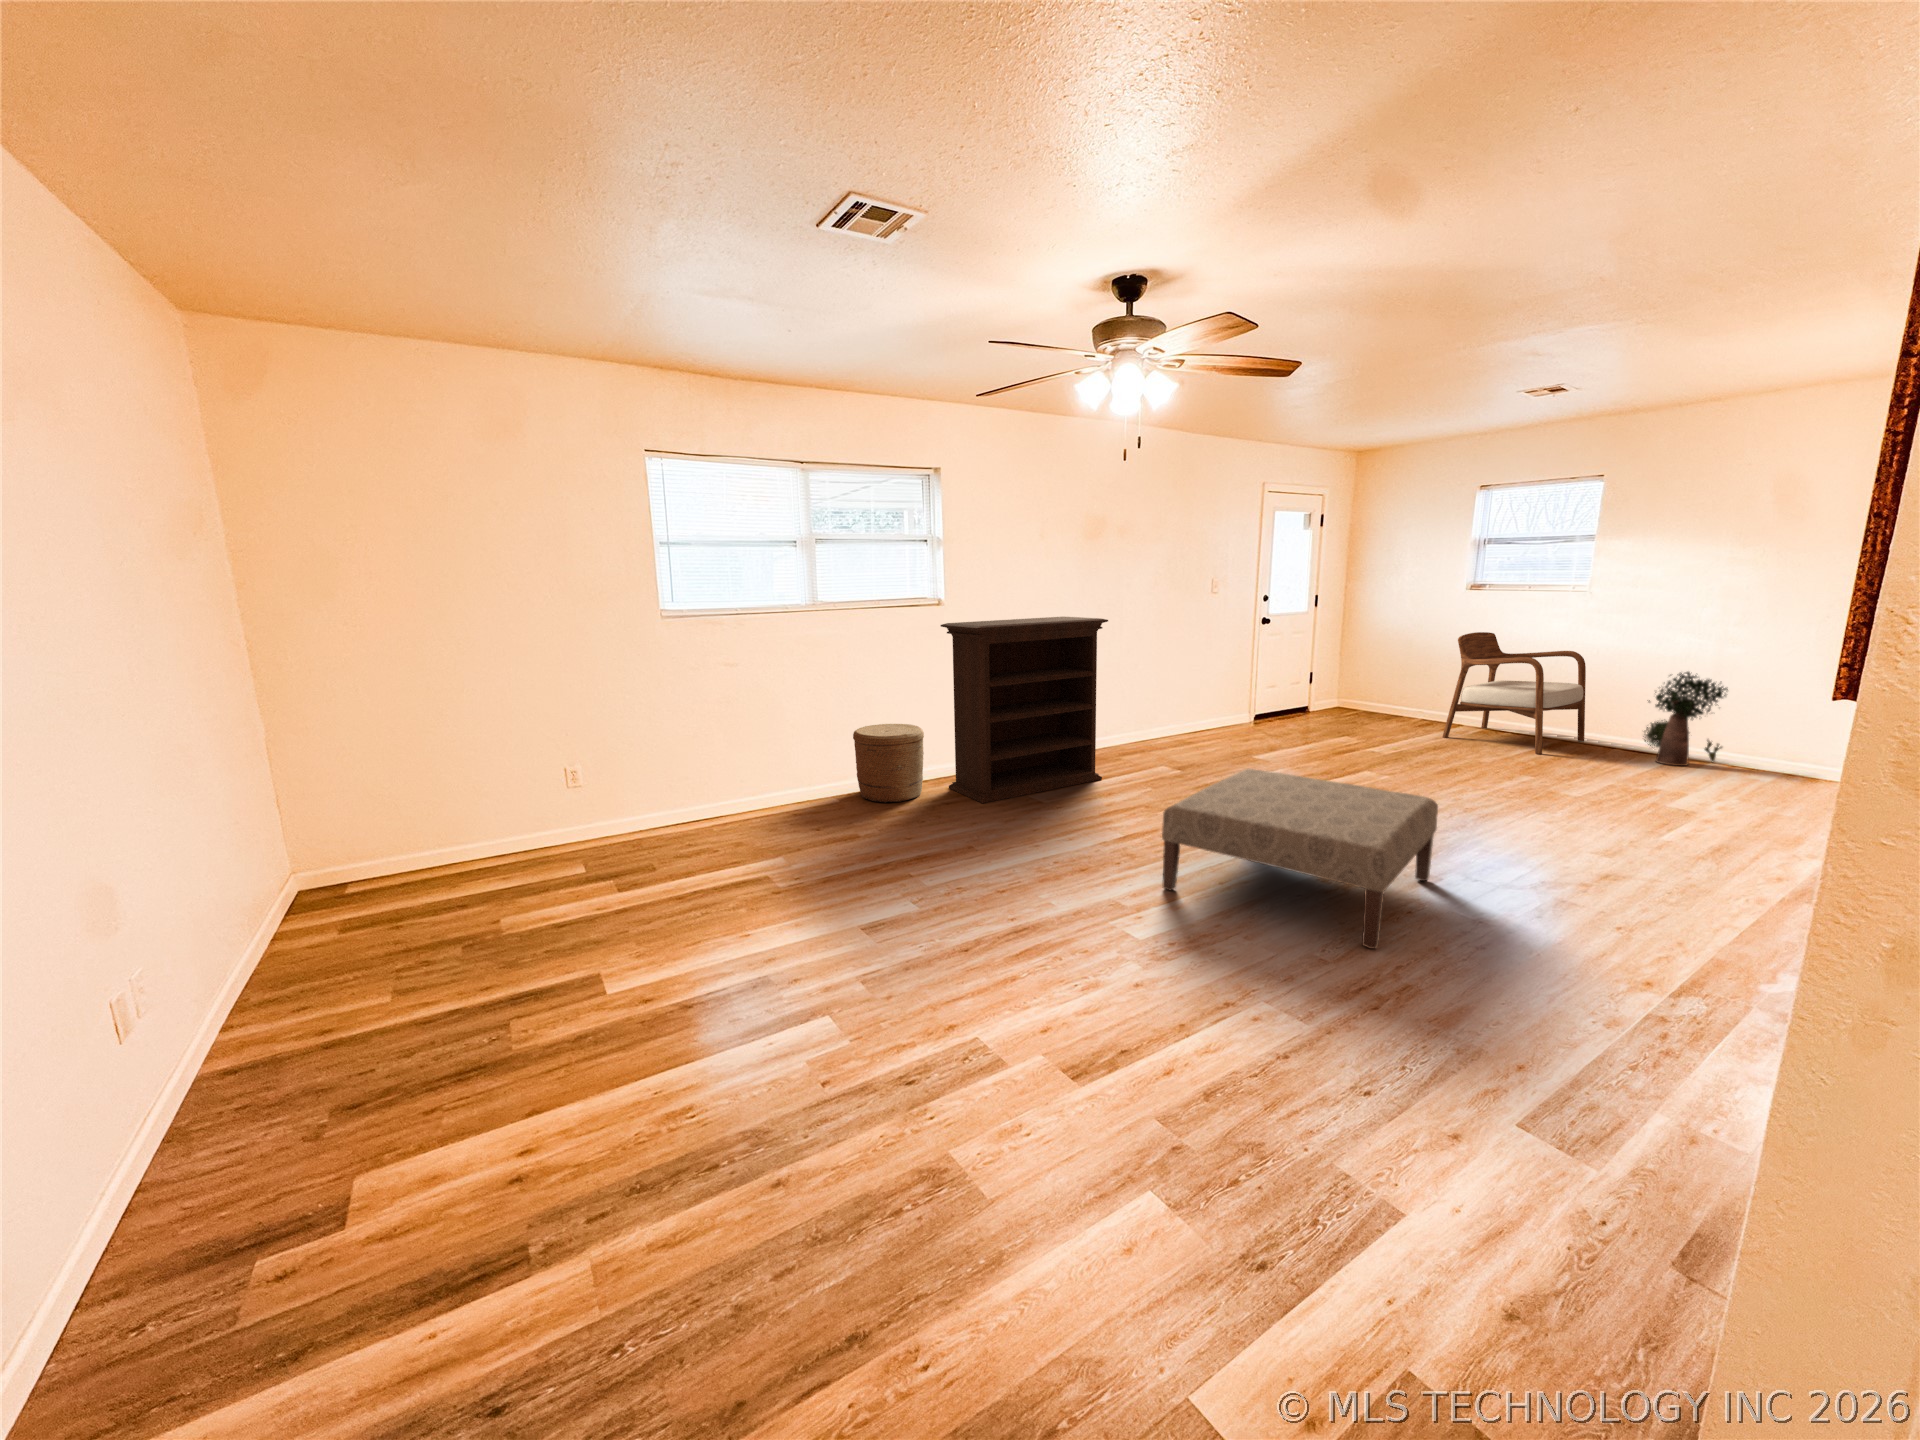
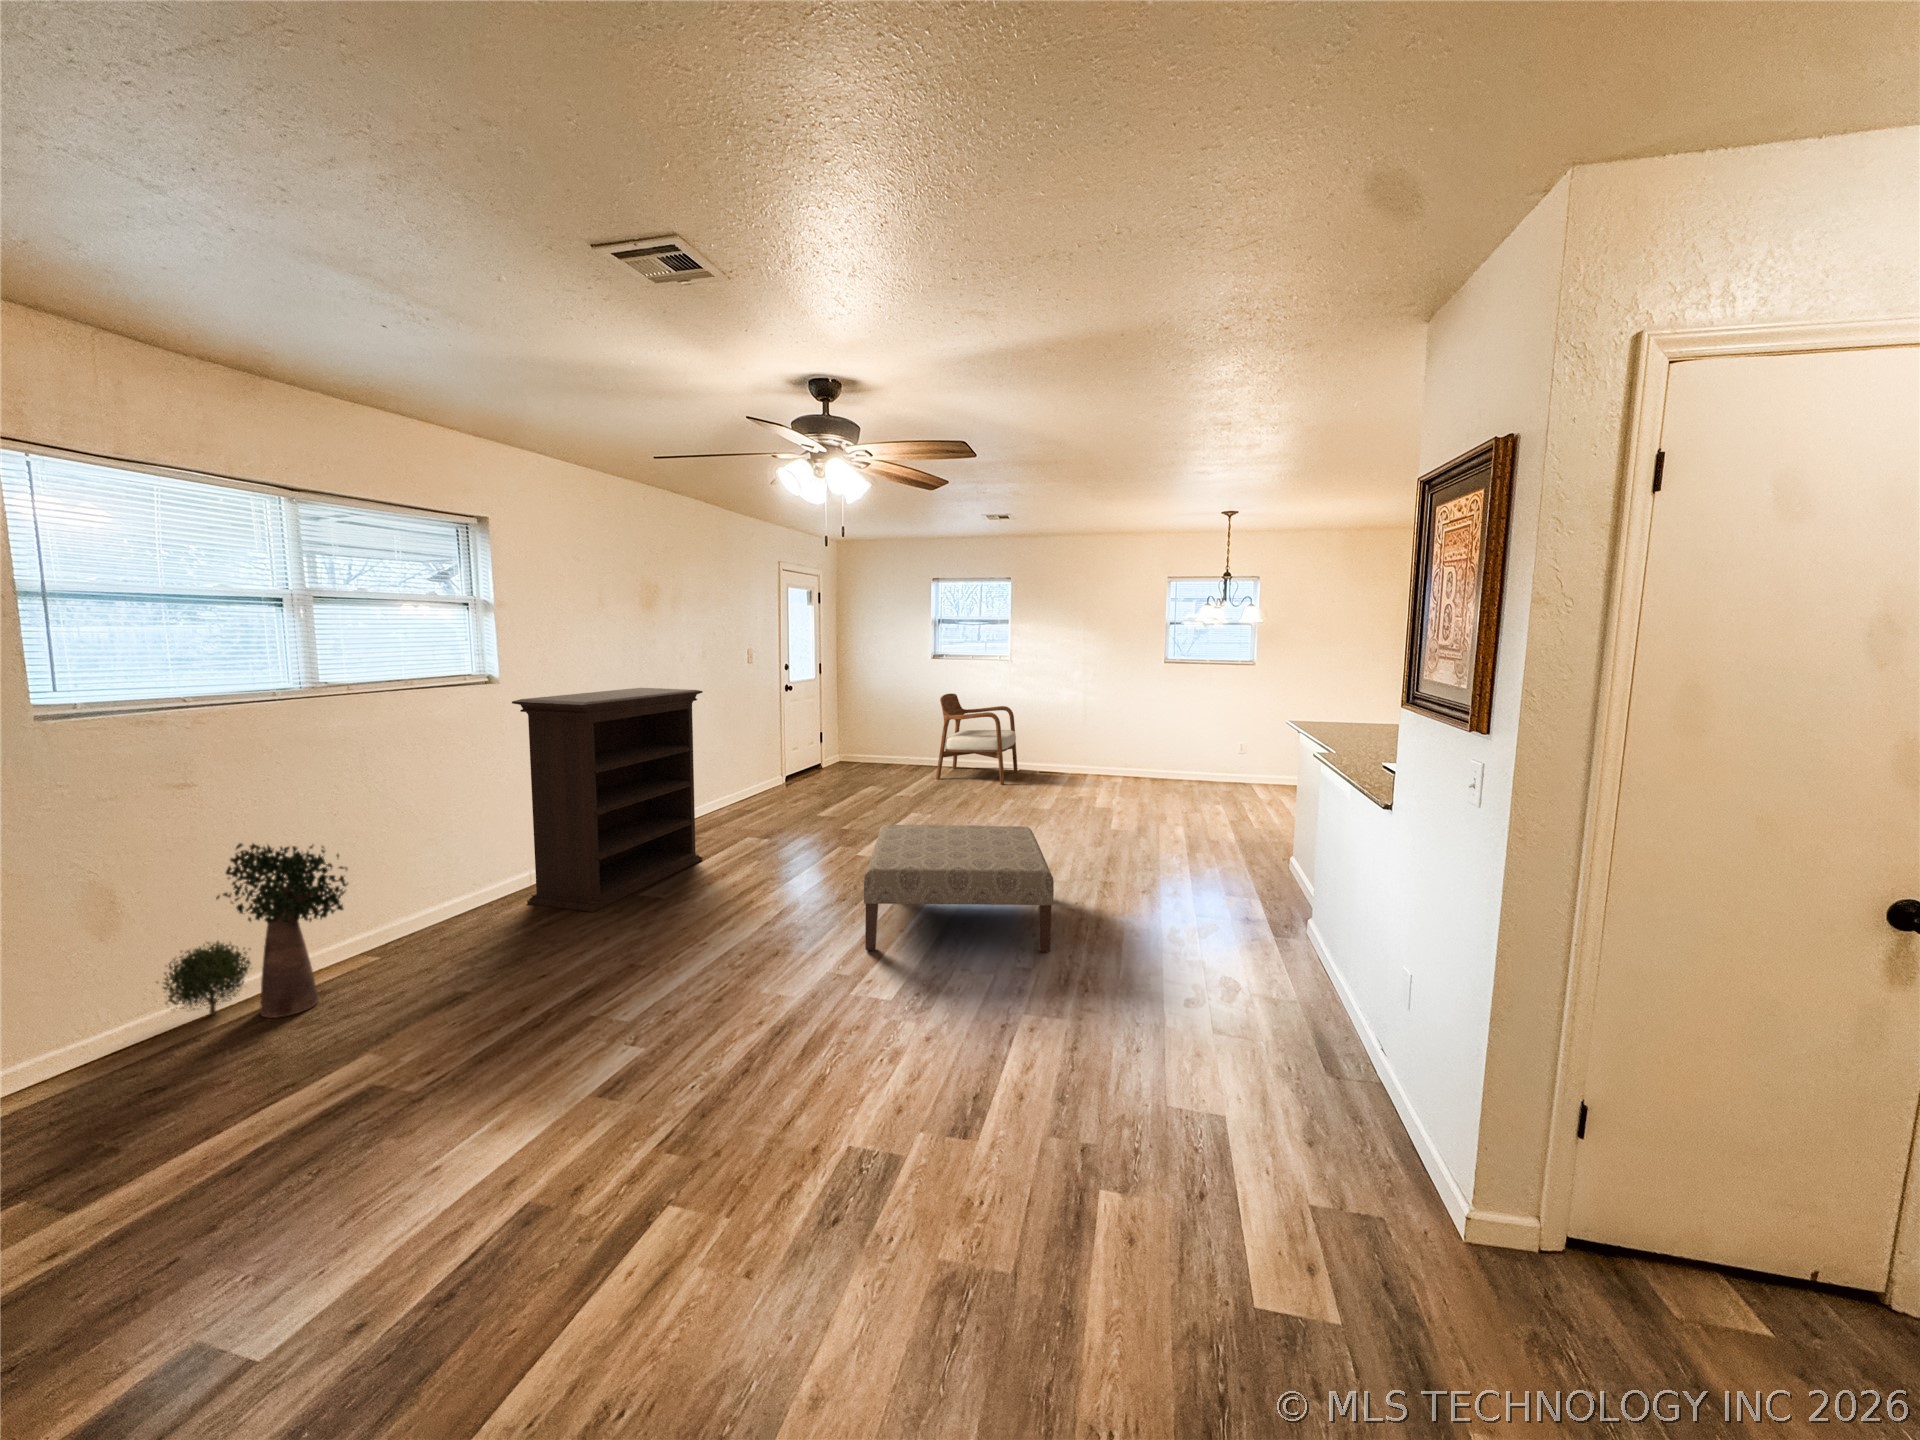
potted plant: present [1643,672,1728,766] -> present [157,843,348,1018]
woven basket: present [853,724,924,803] -> none [386,831,500,942]

